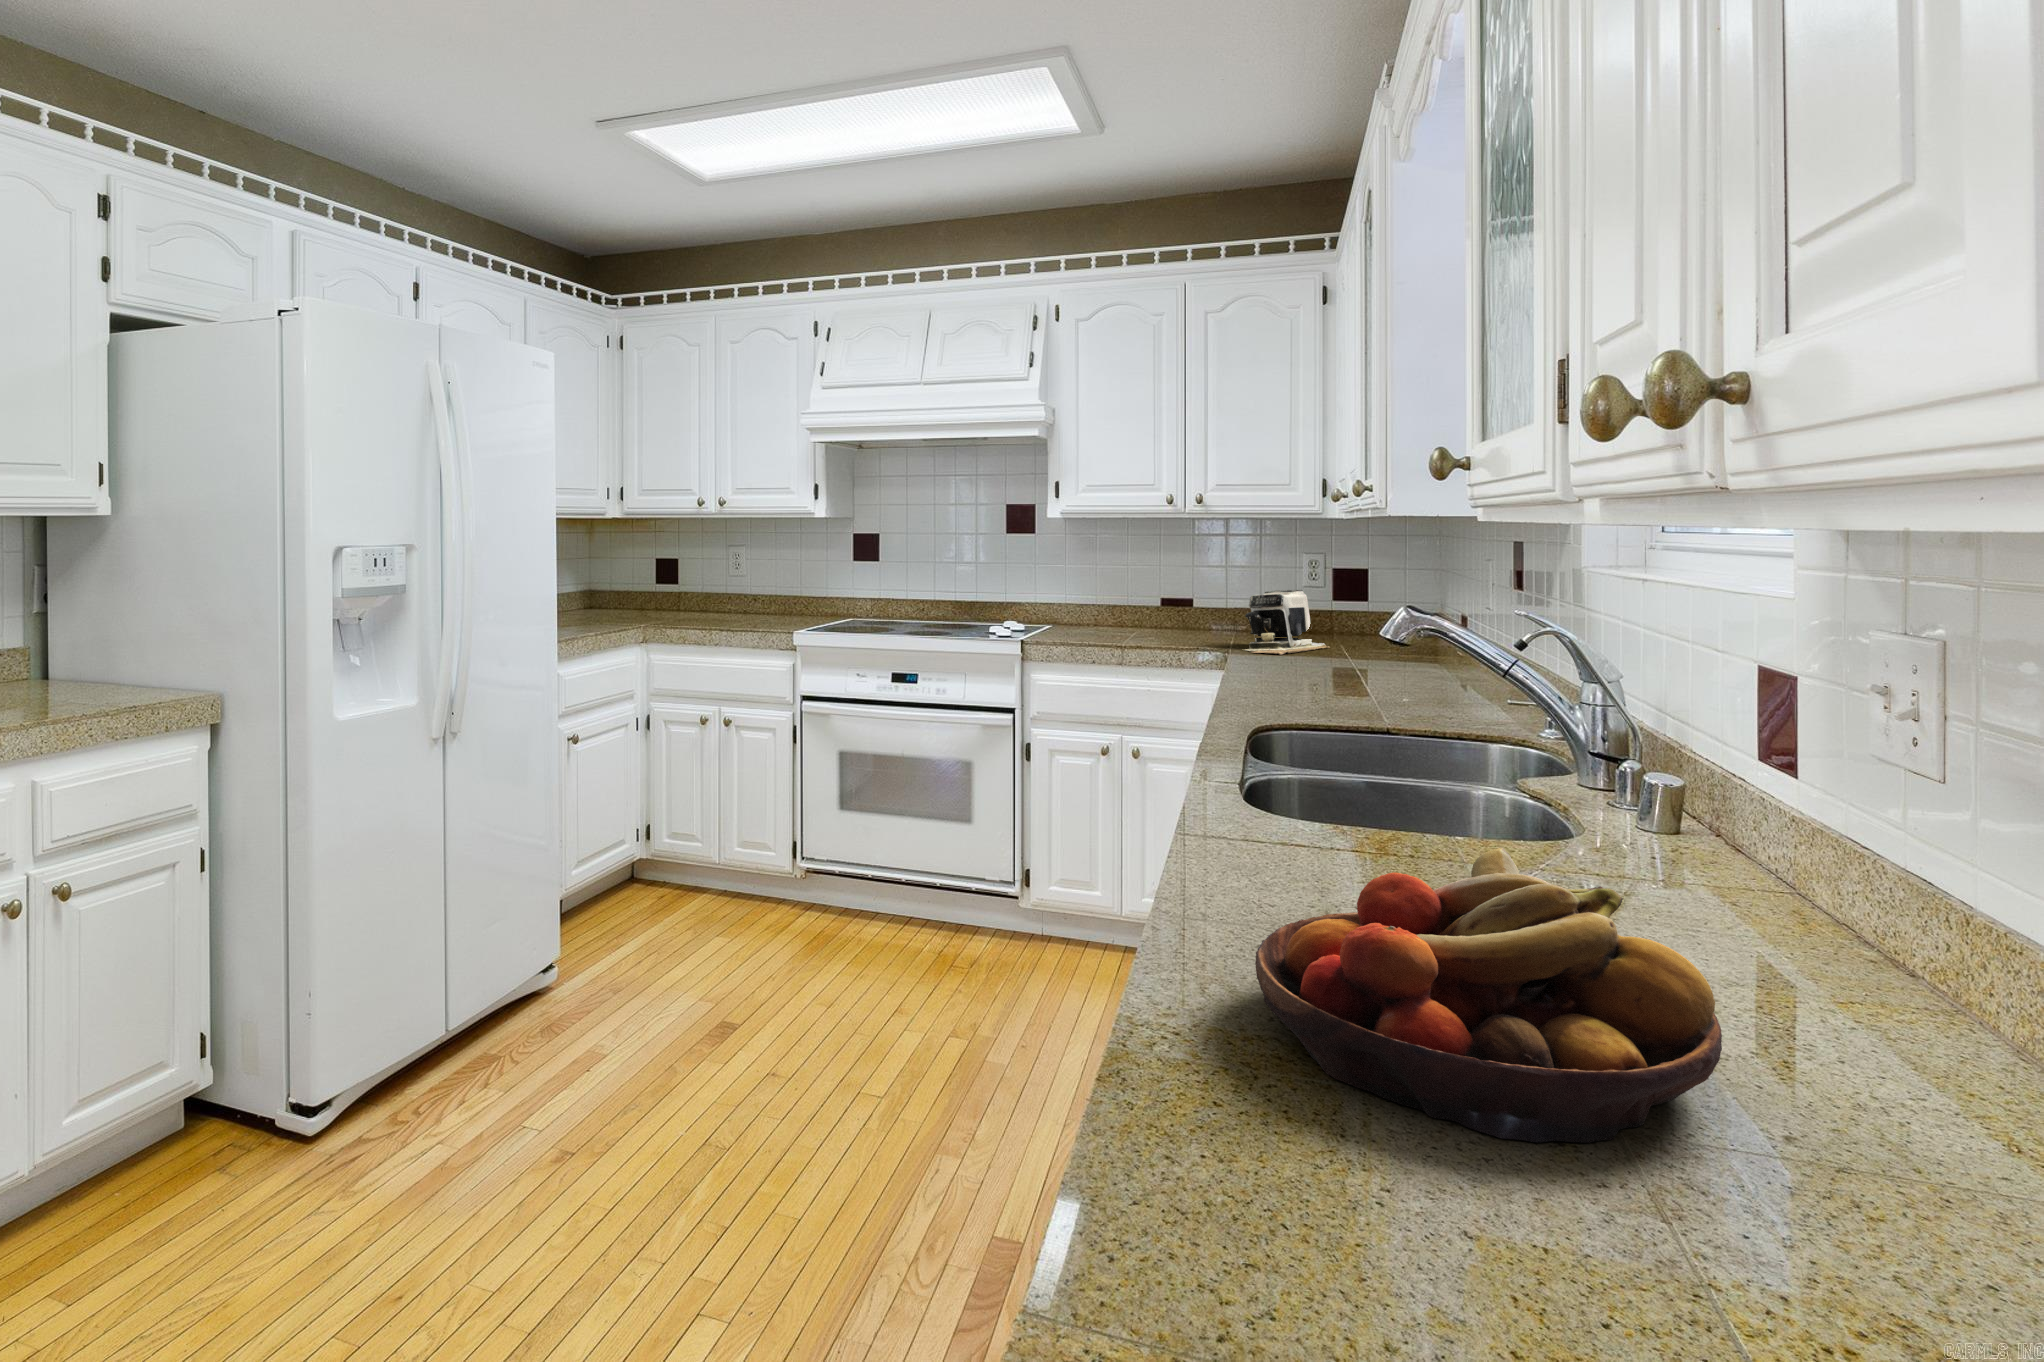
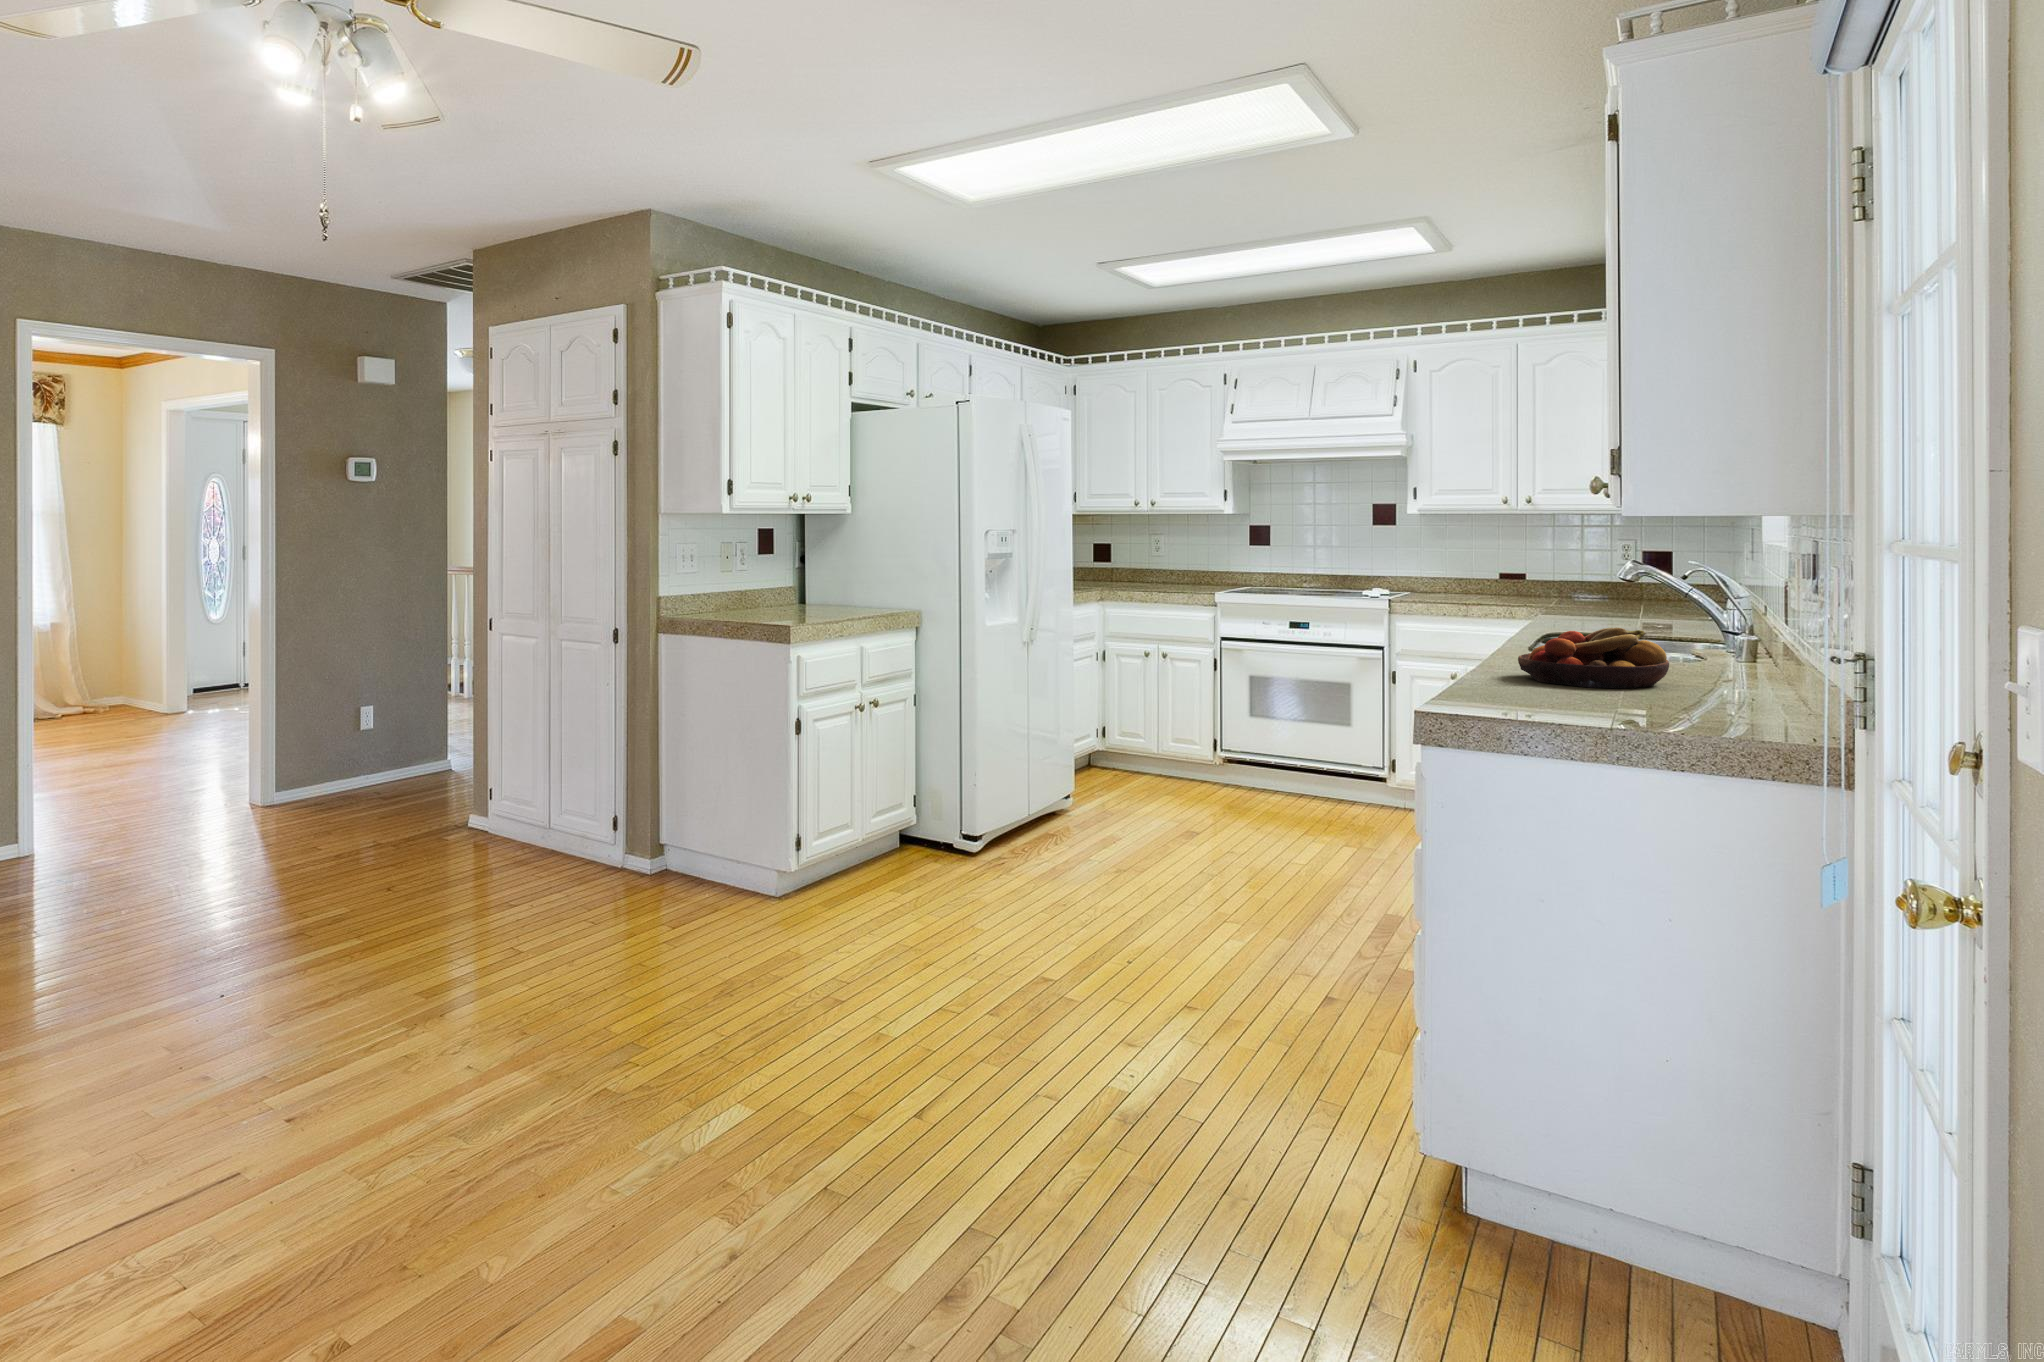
coffee maker: present [1245,590,1329,655] -> none [1563,567,1637,612]

